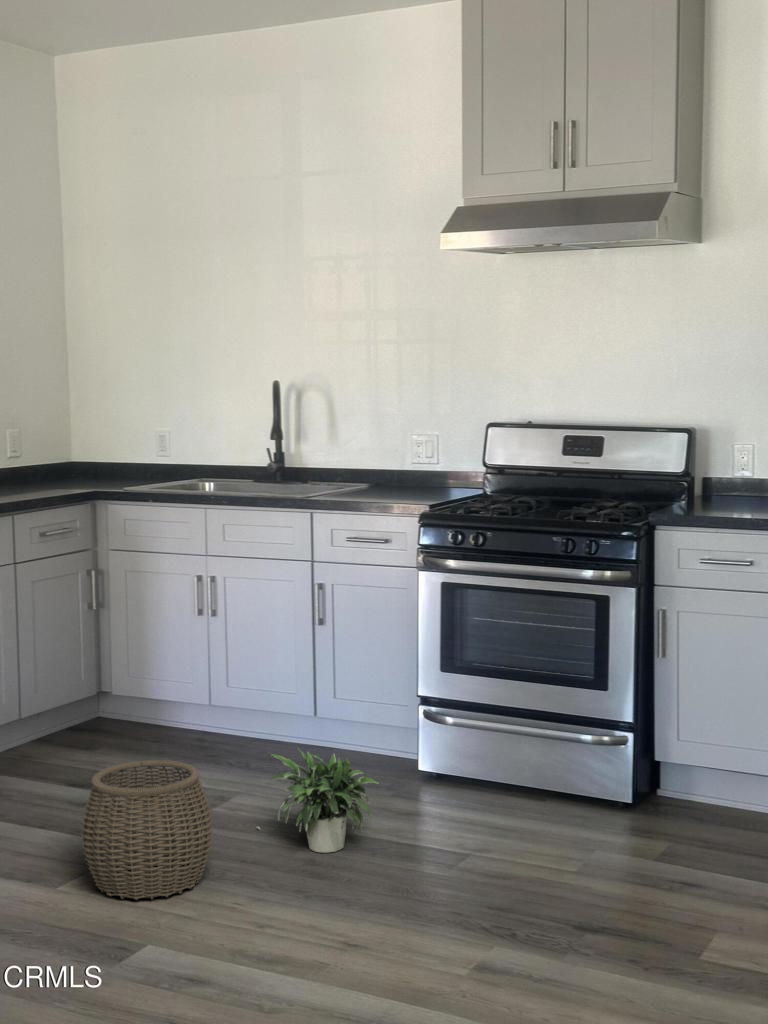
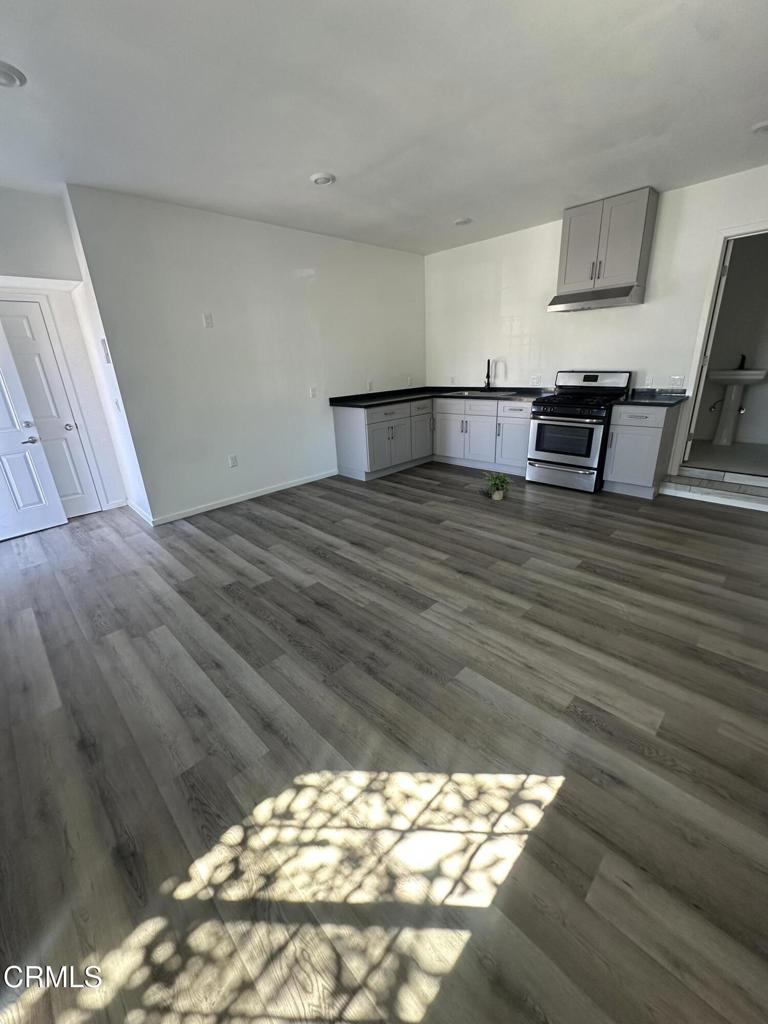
woven basket: present [81,760,213,900] -> none [430,472,466,509]

